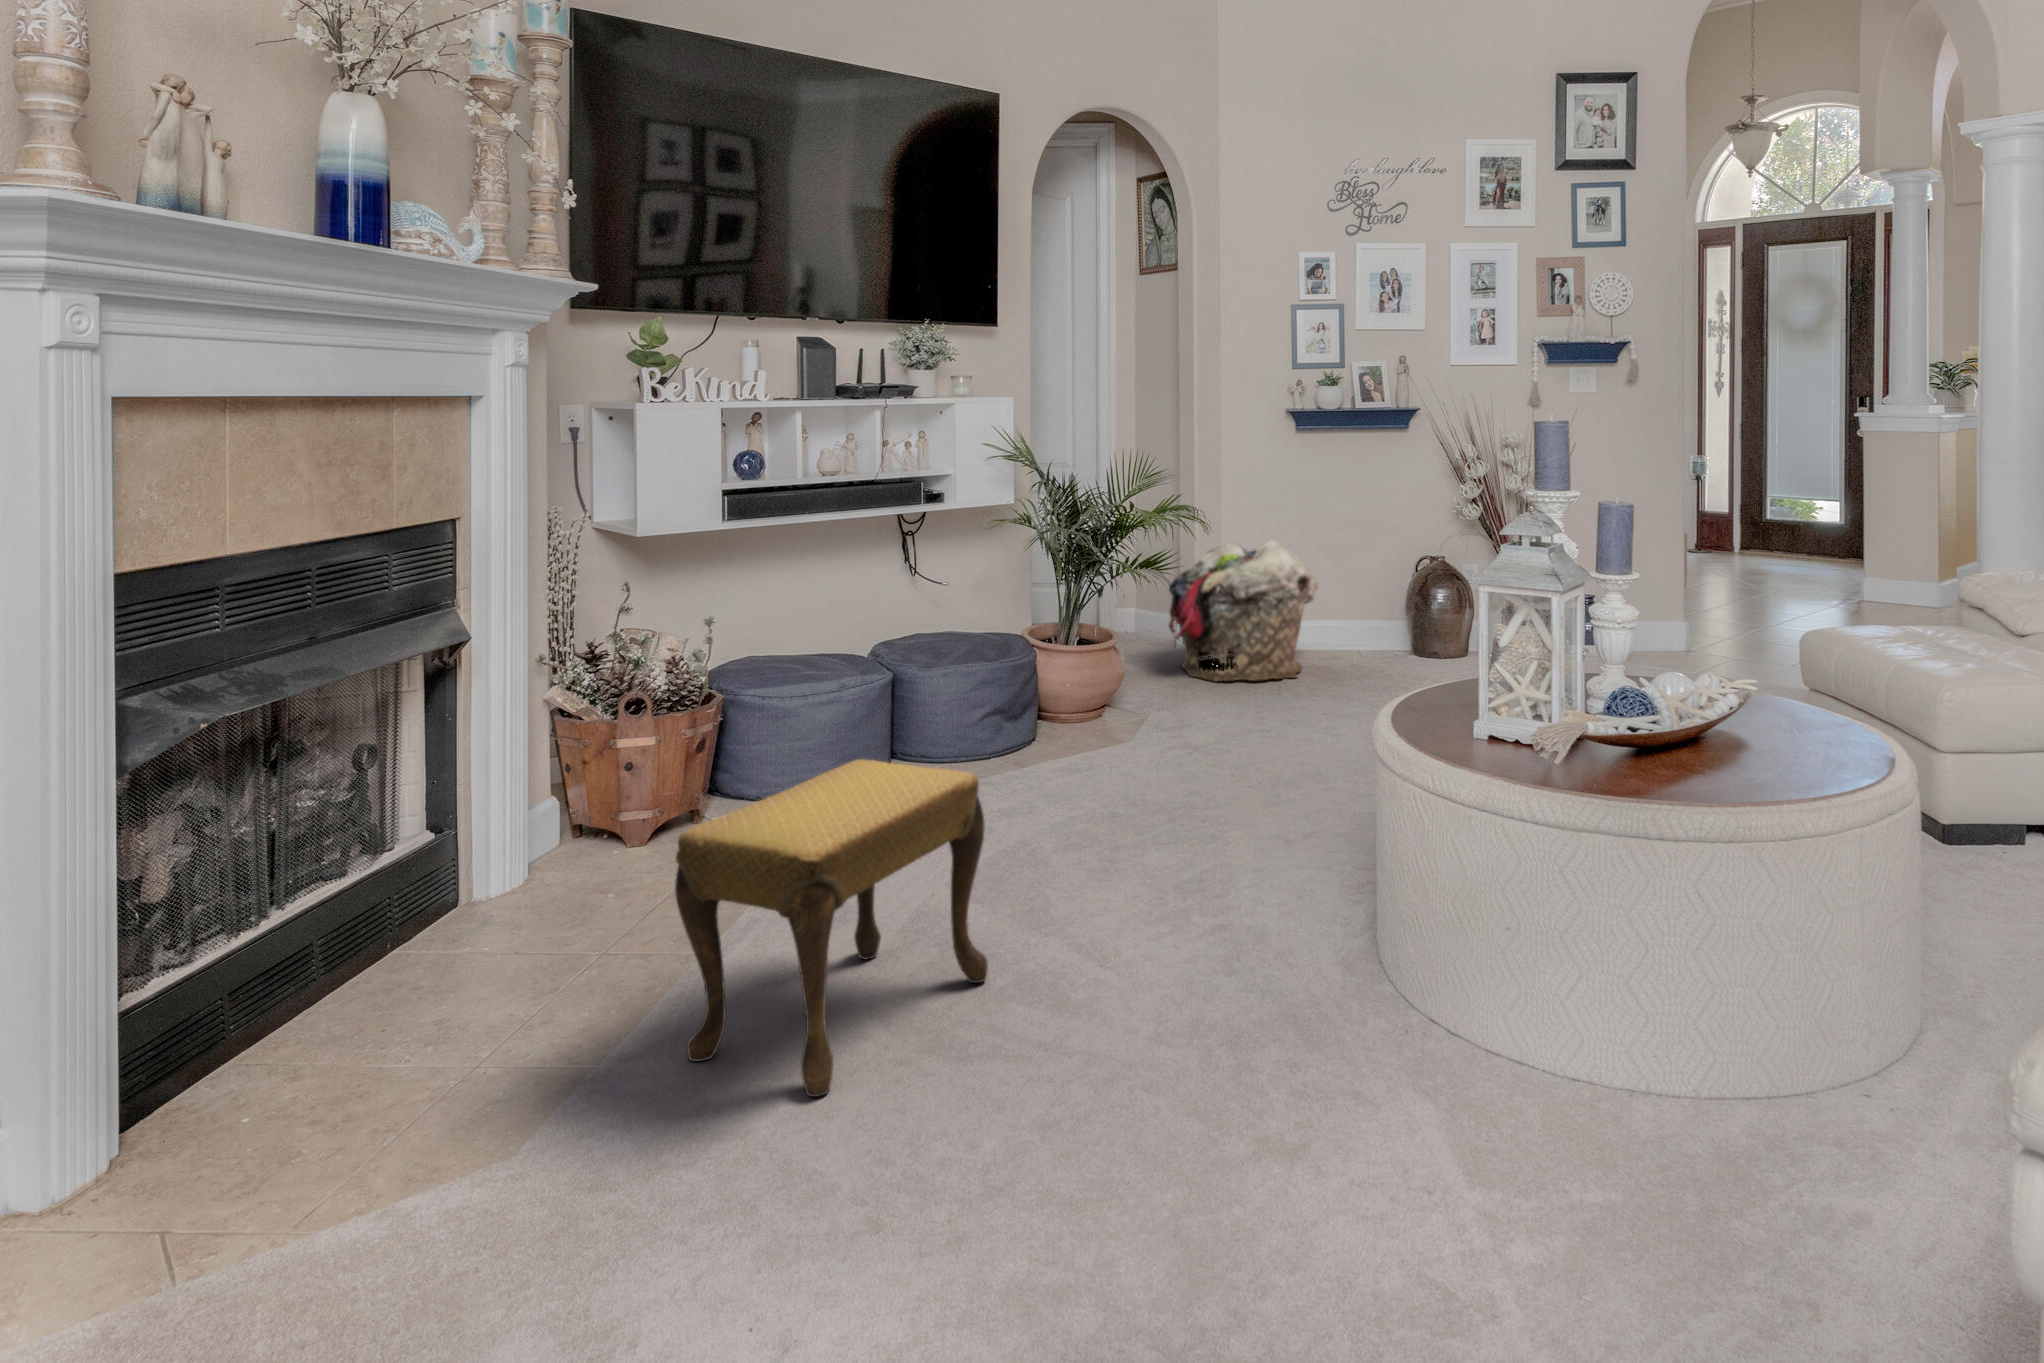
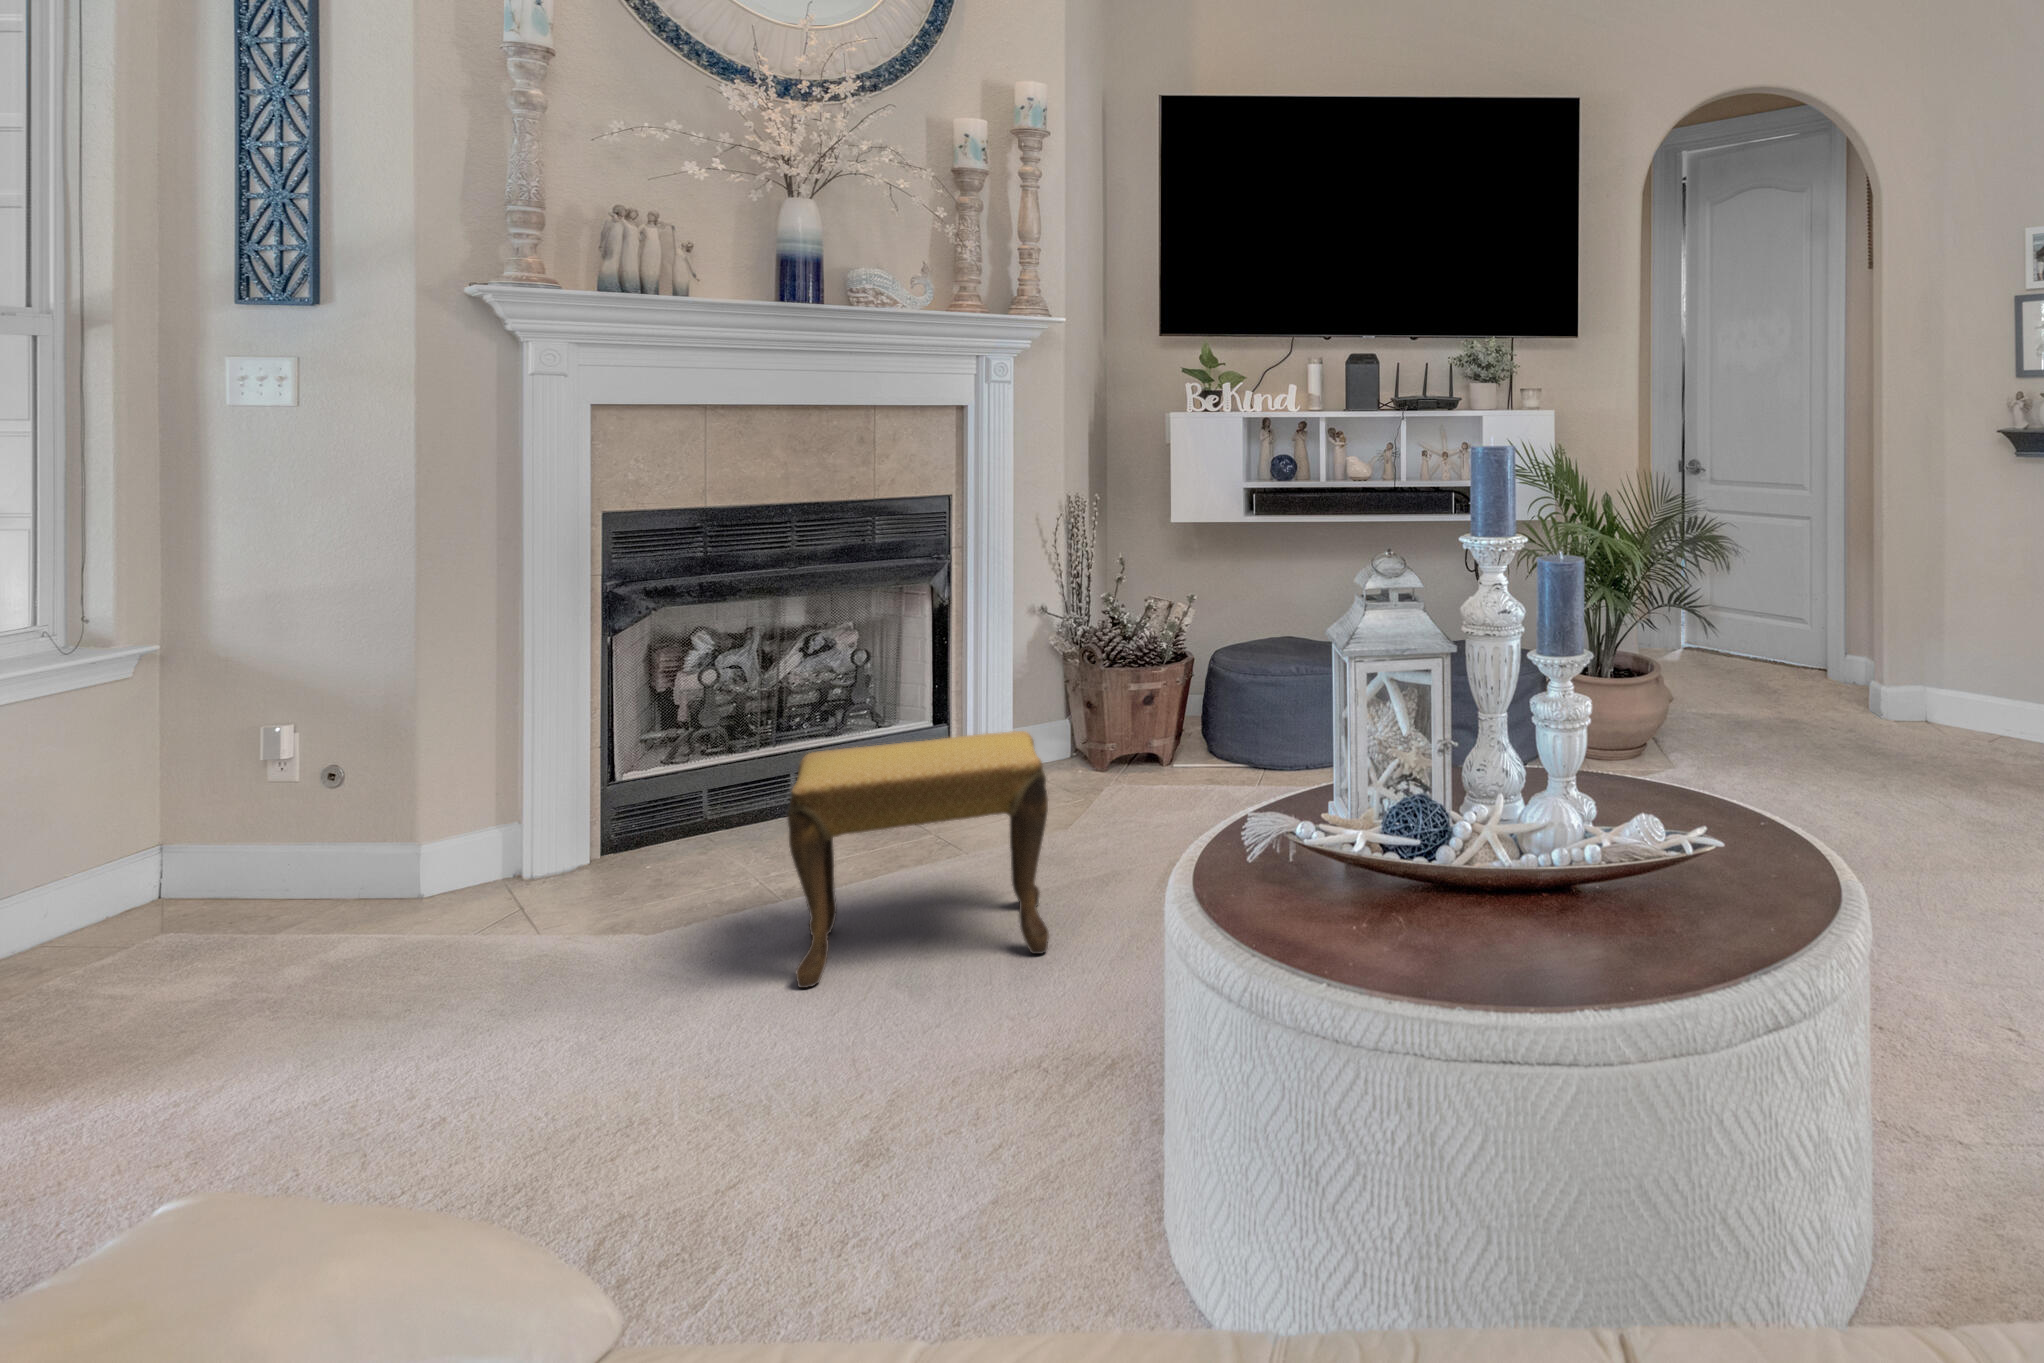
laundry basket: present [1169,541,1318,682] -> none [1786,590,2021,770]

